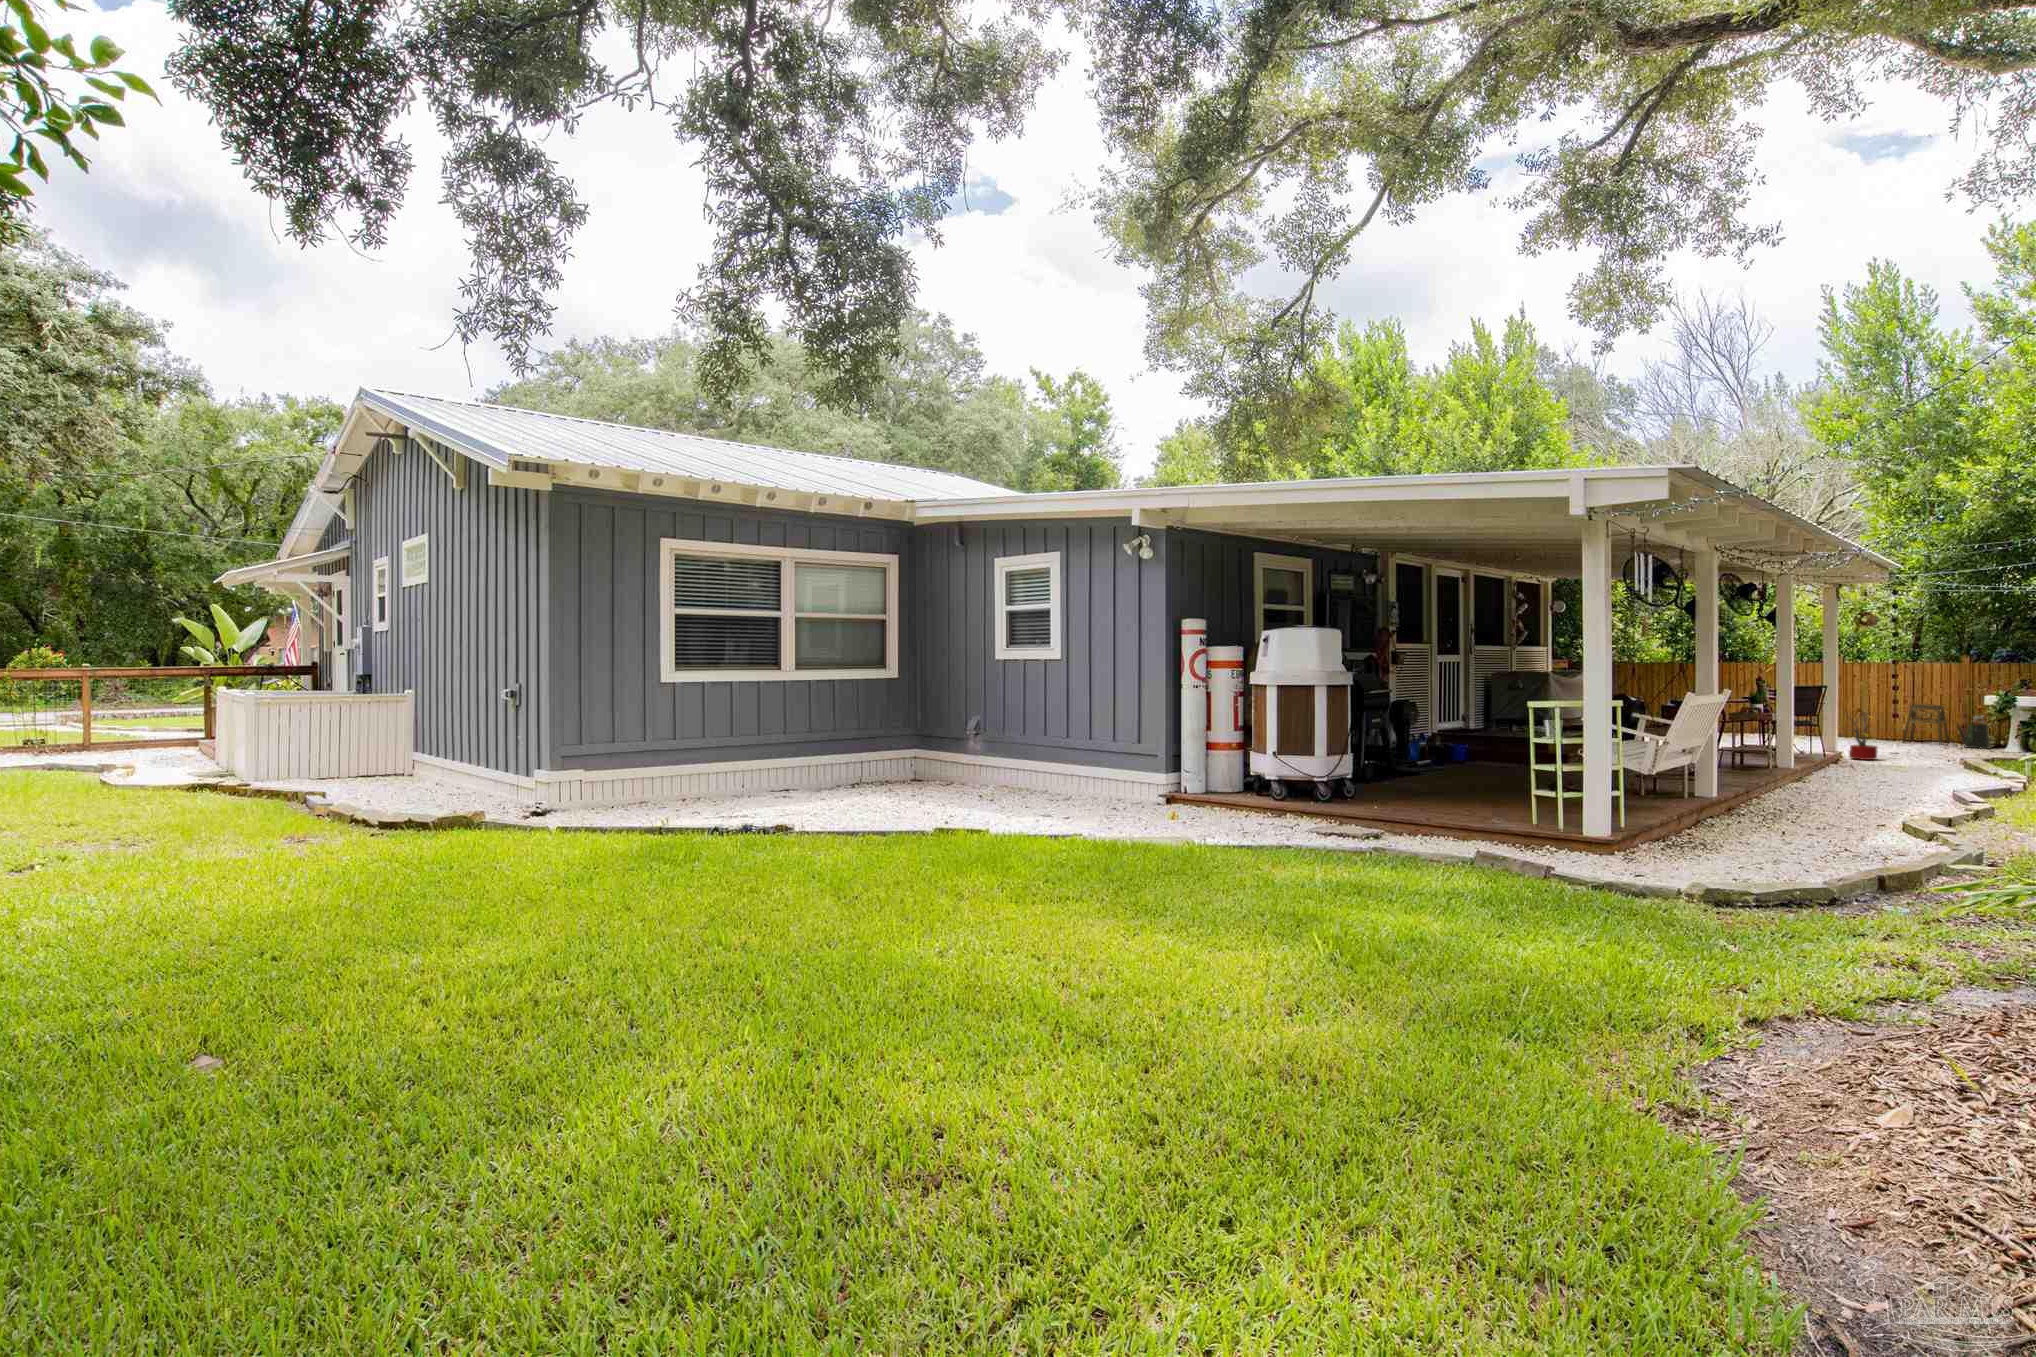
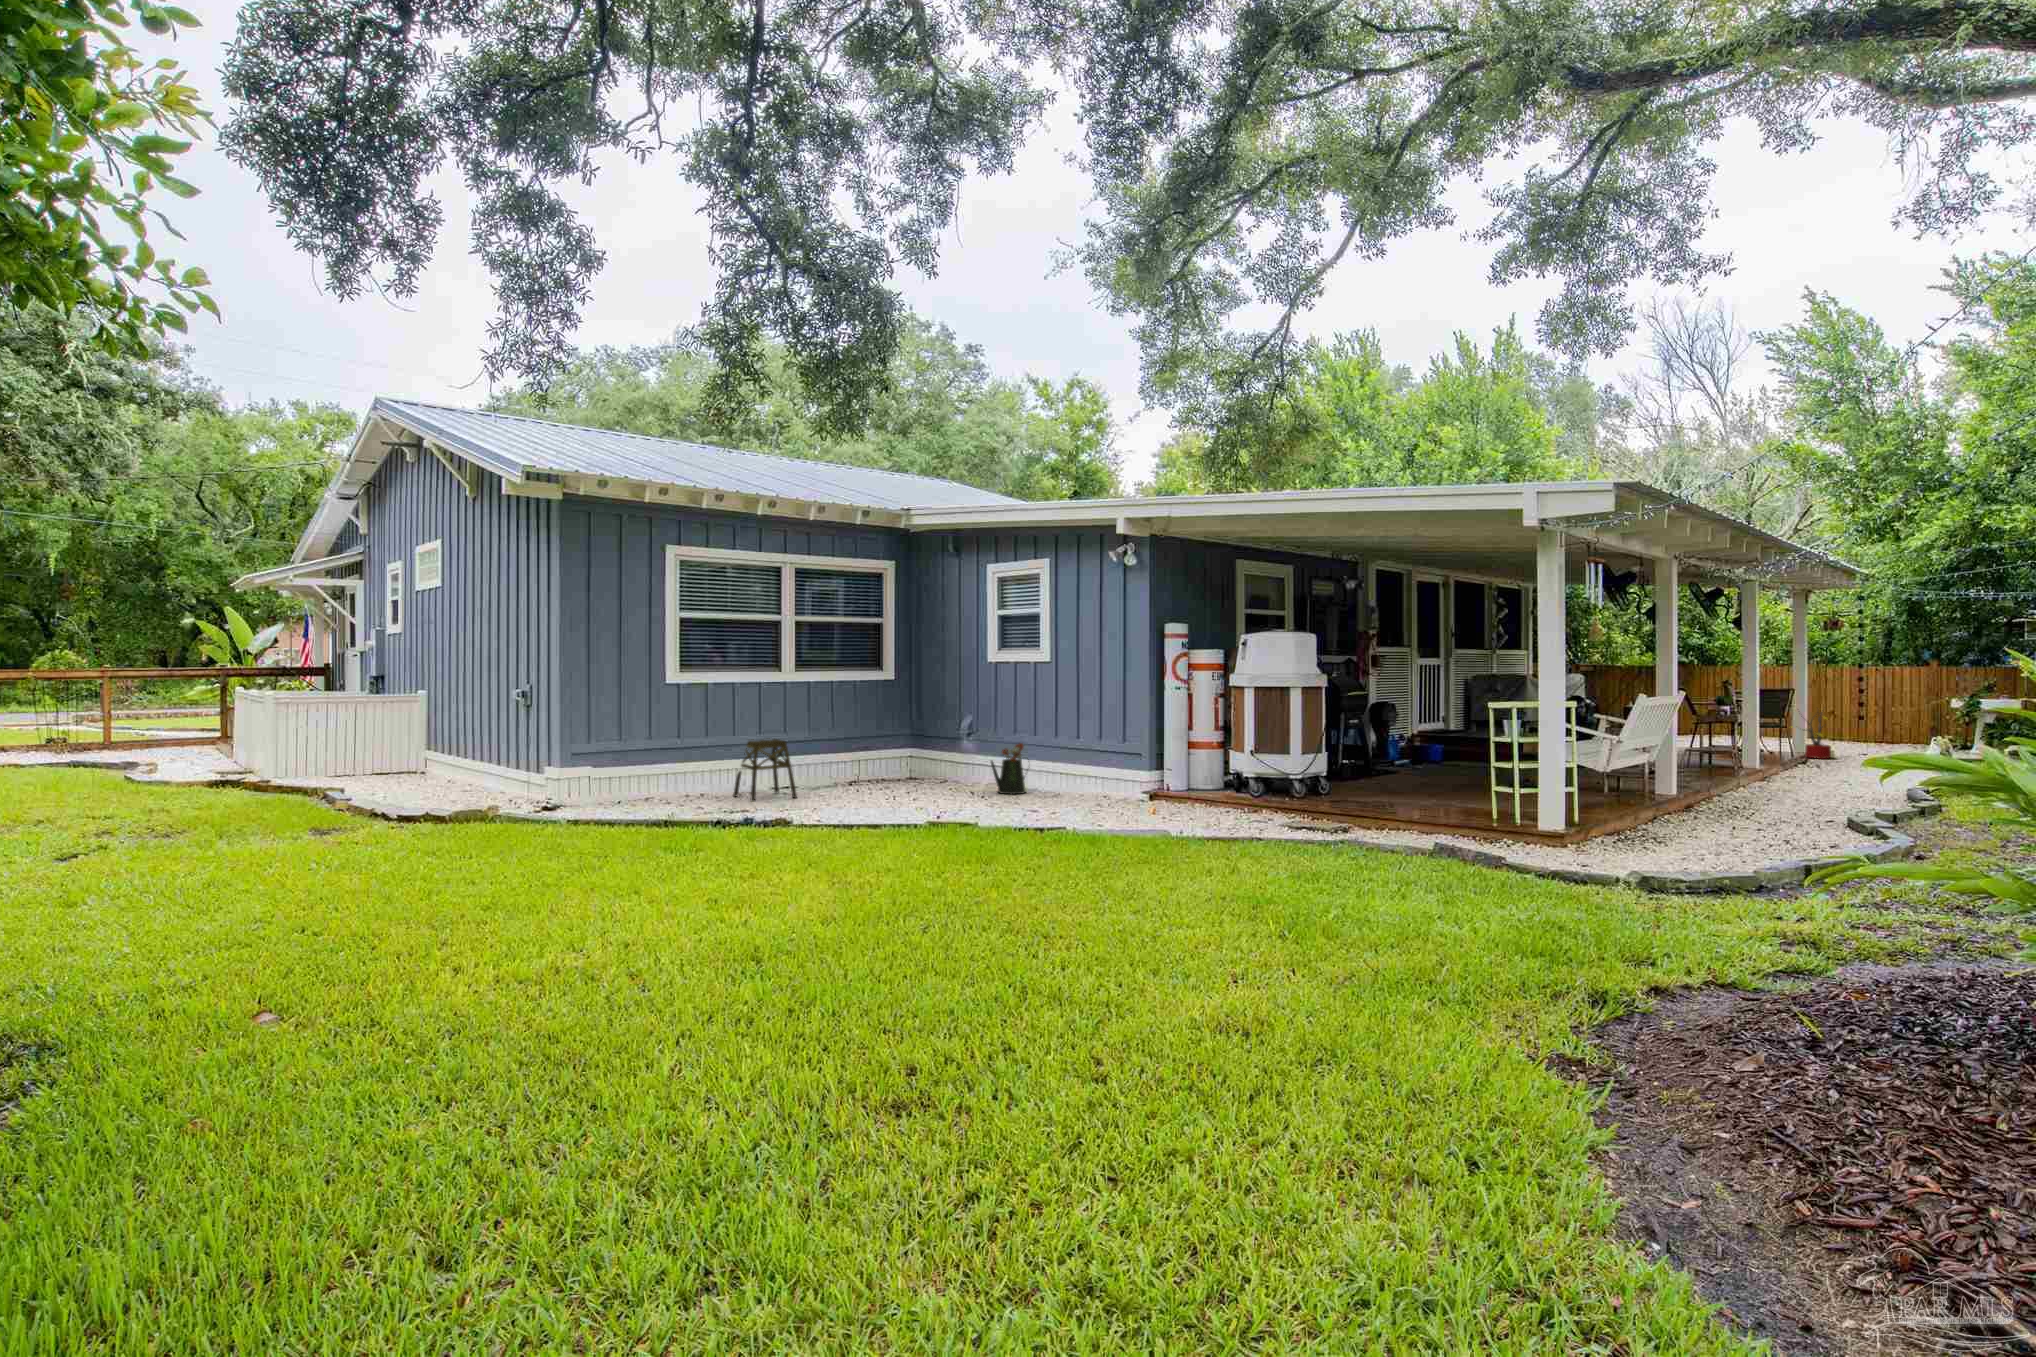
stool: present [1903,704,1950,745] -> present [733,738,797,802]
watering can: present [1957,714,1990,749] -> present [991,743,1026,794]

